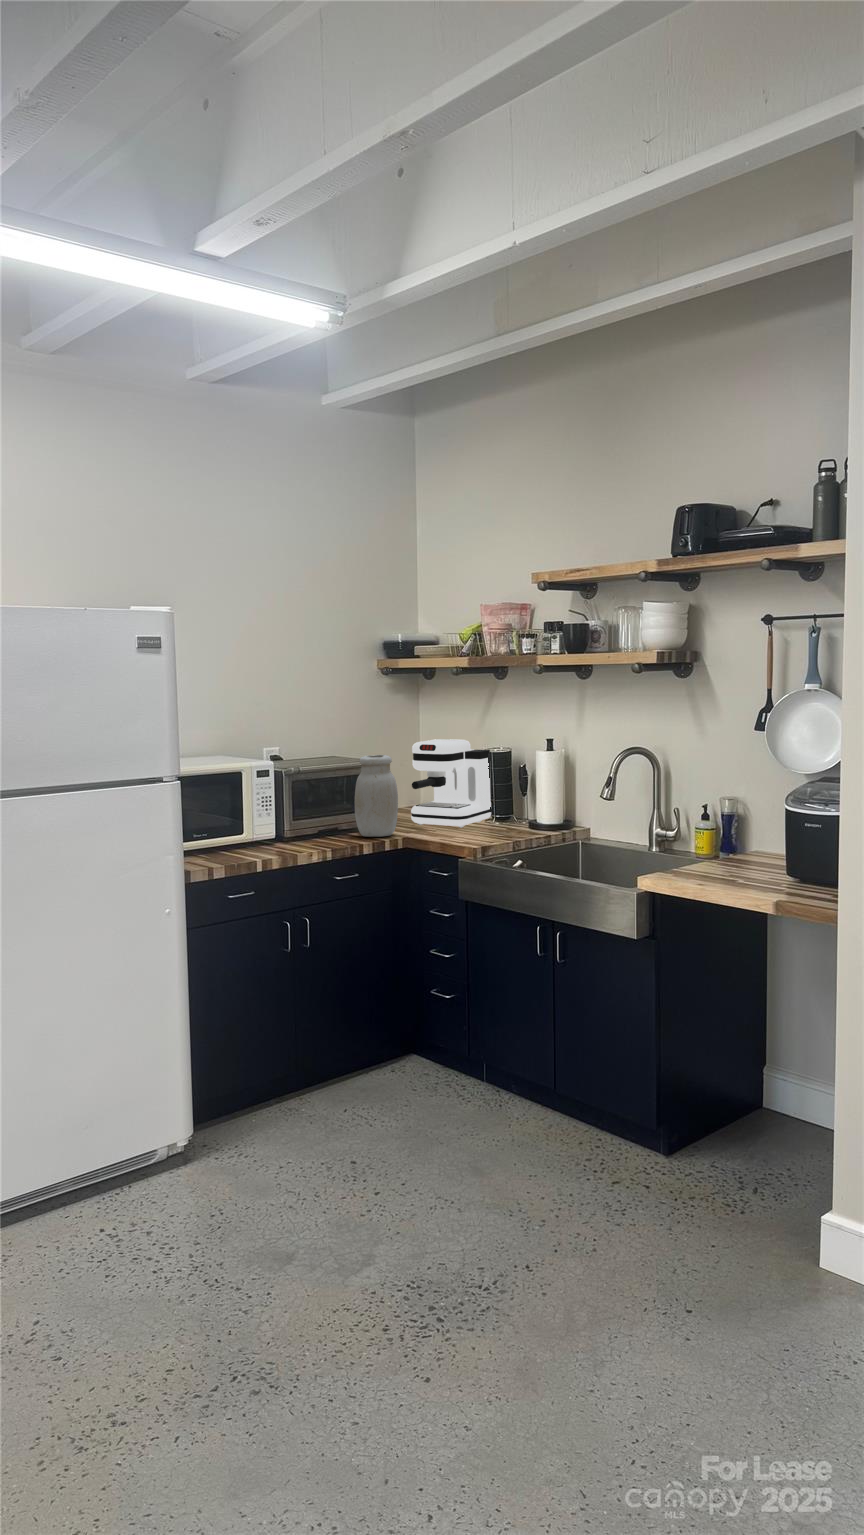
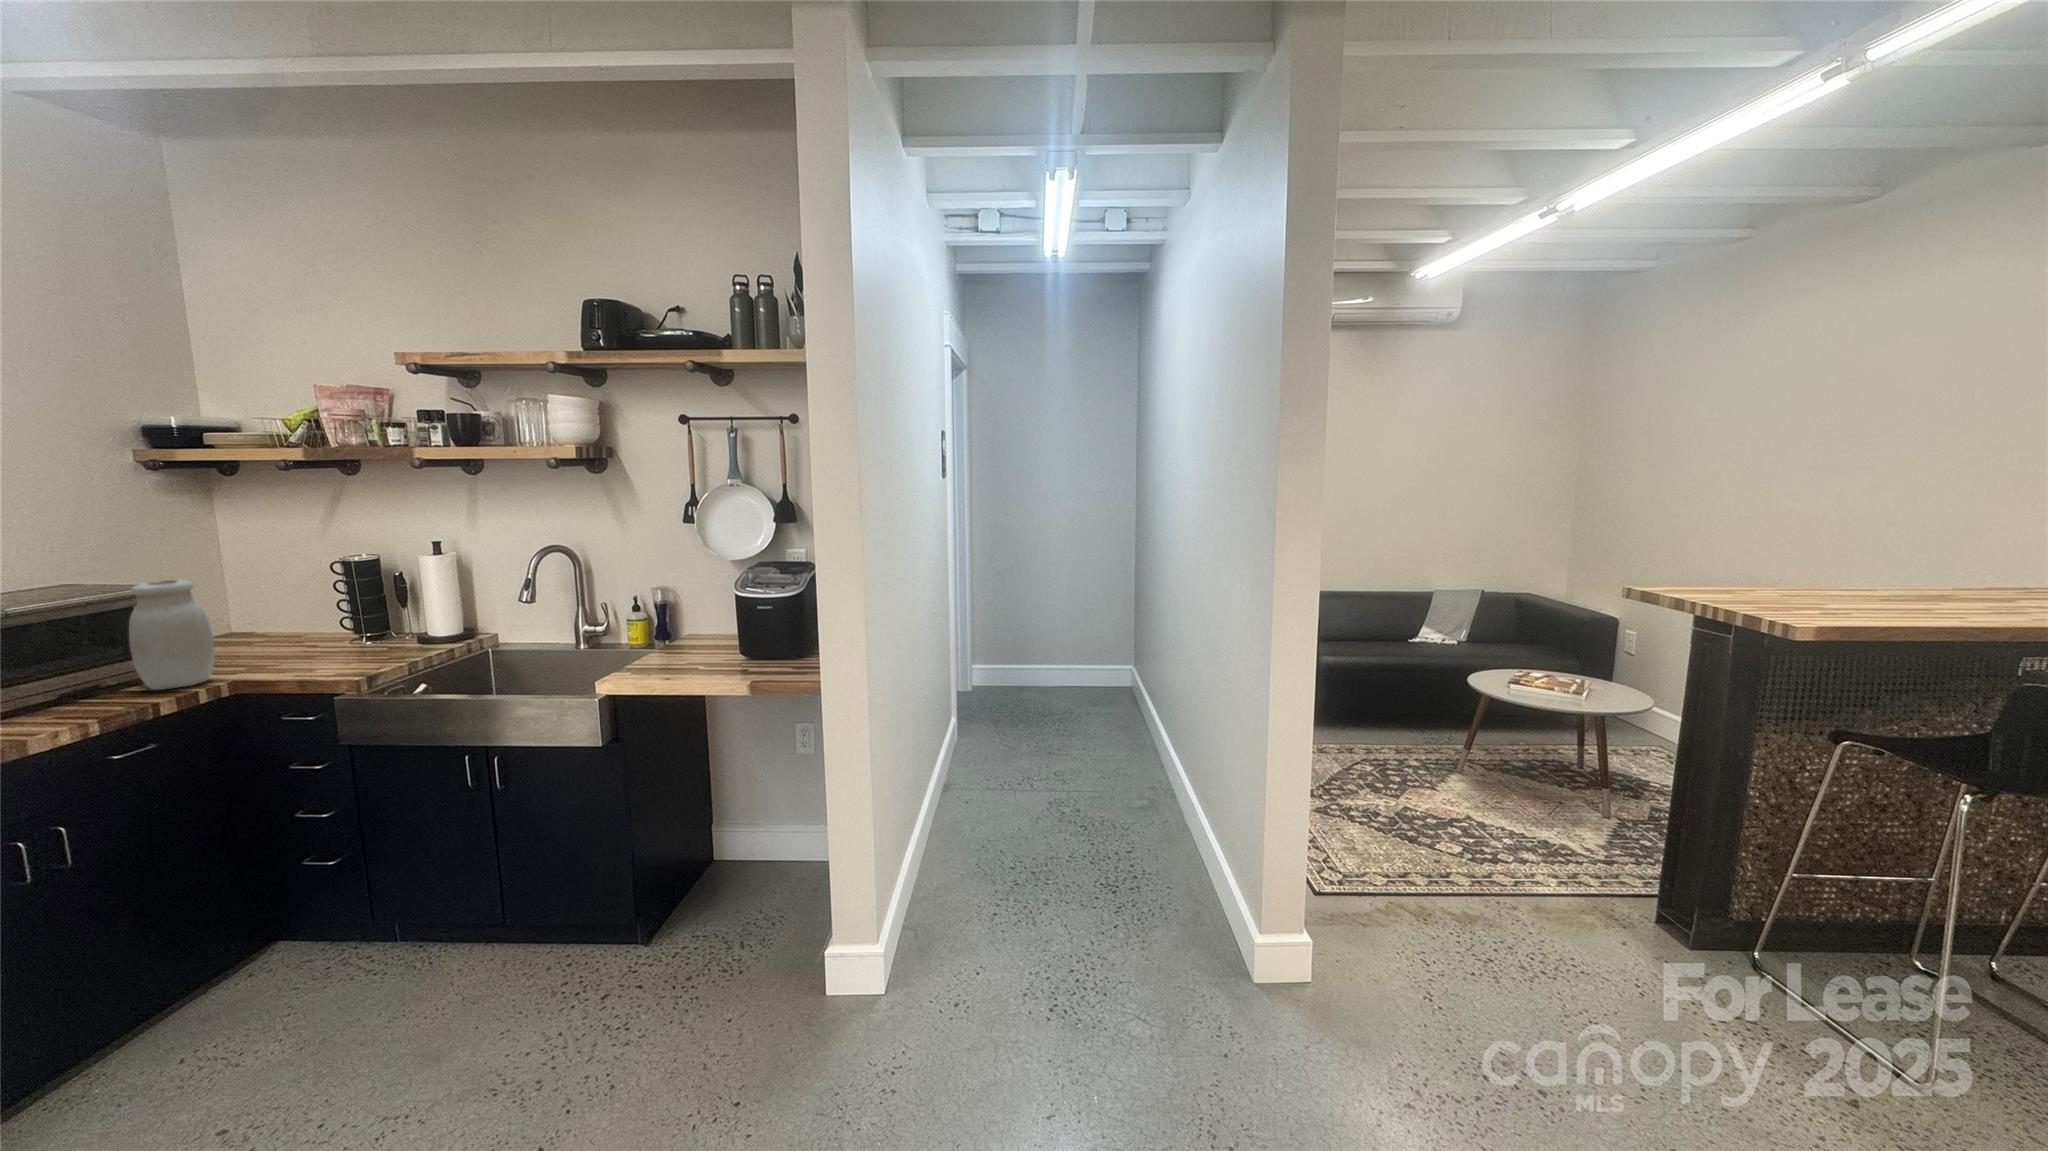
coffee maker: present [411,739,491,828] -> none [223,550,360,658]

